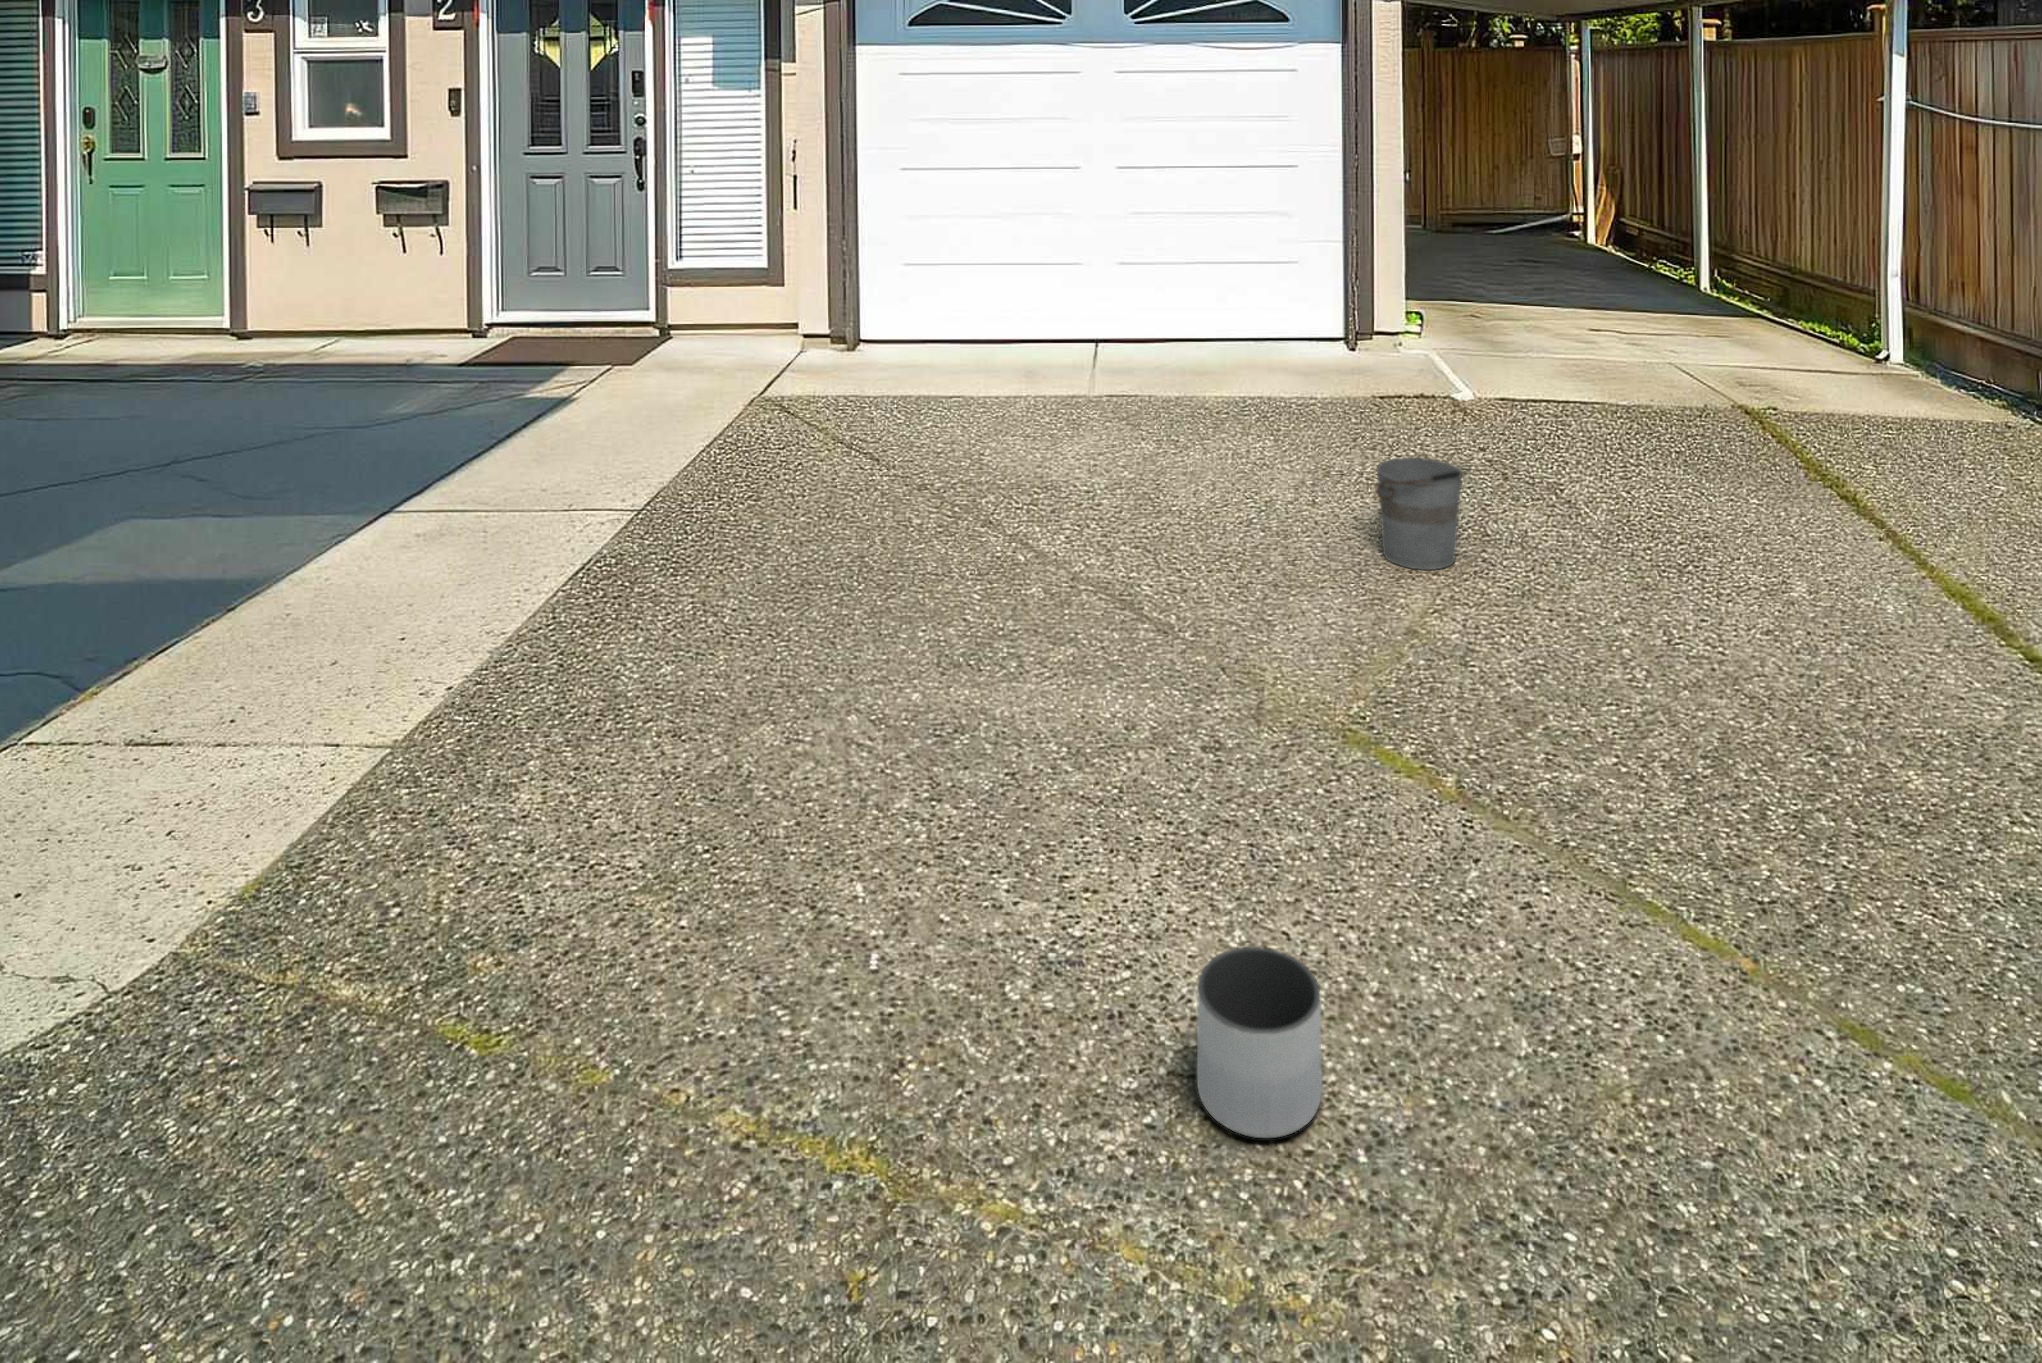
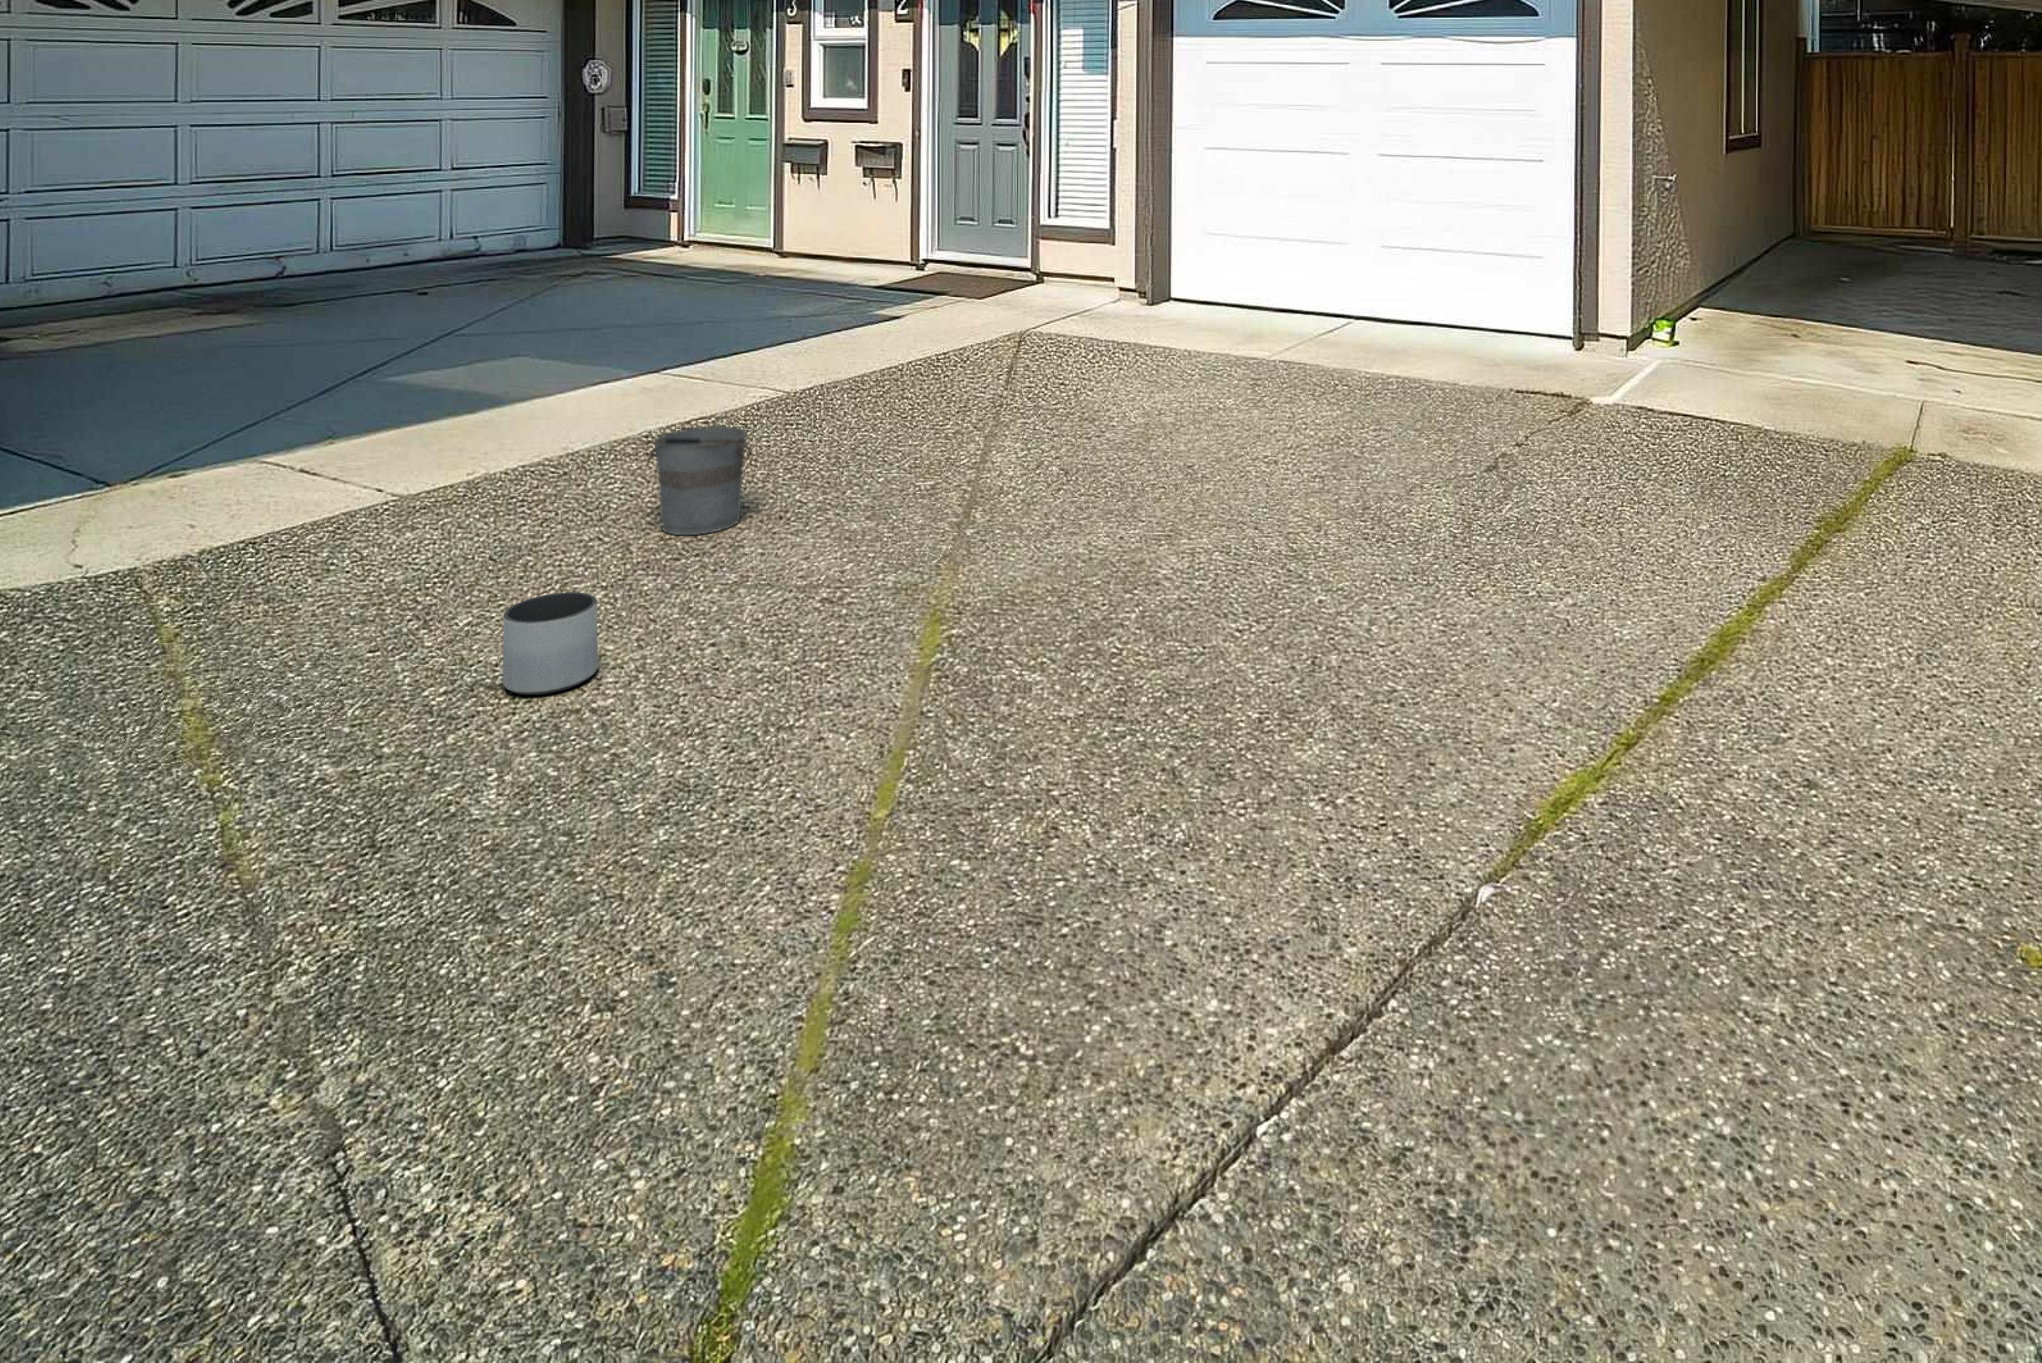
bucket: present [1376,458,1471,570] -> present [646,426,752,535]

